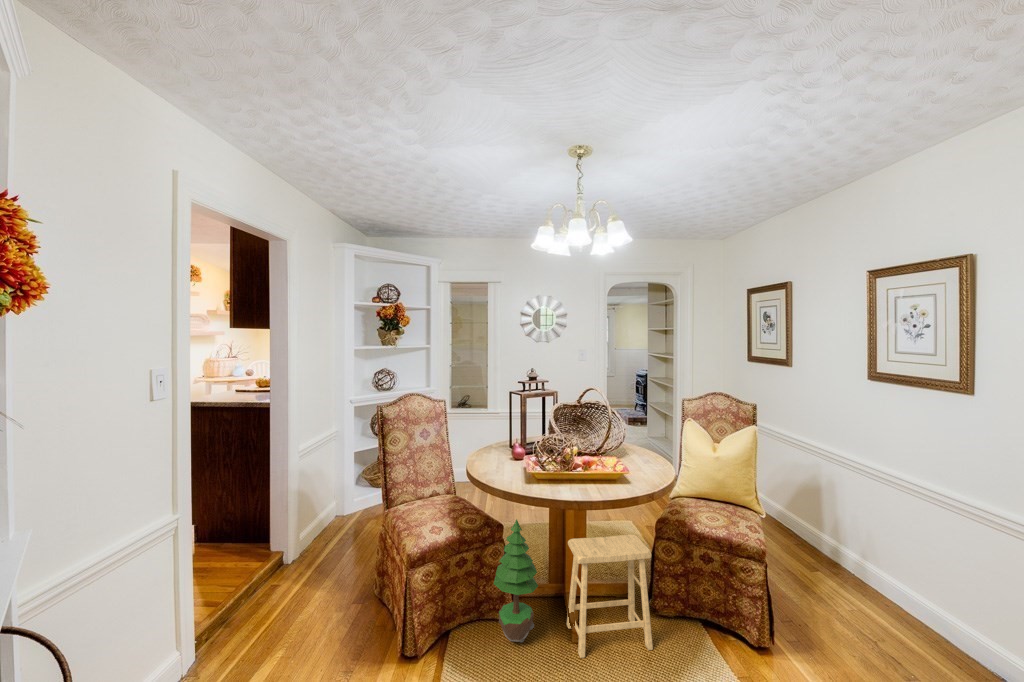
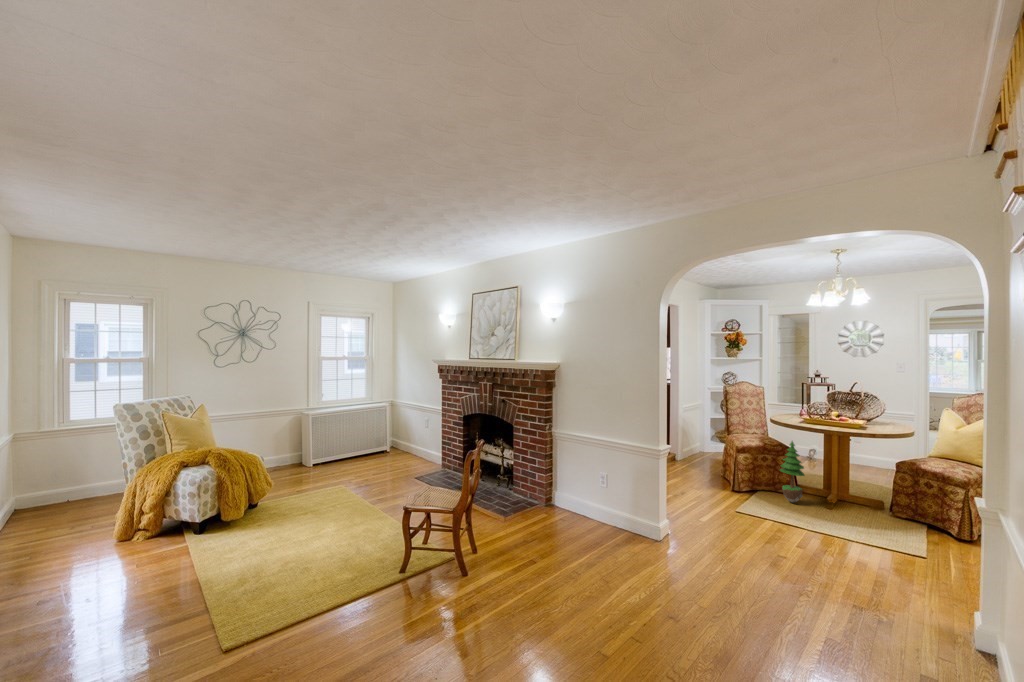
footstool: present [567,534,653,658] -> none [827,459,879,524]

